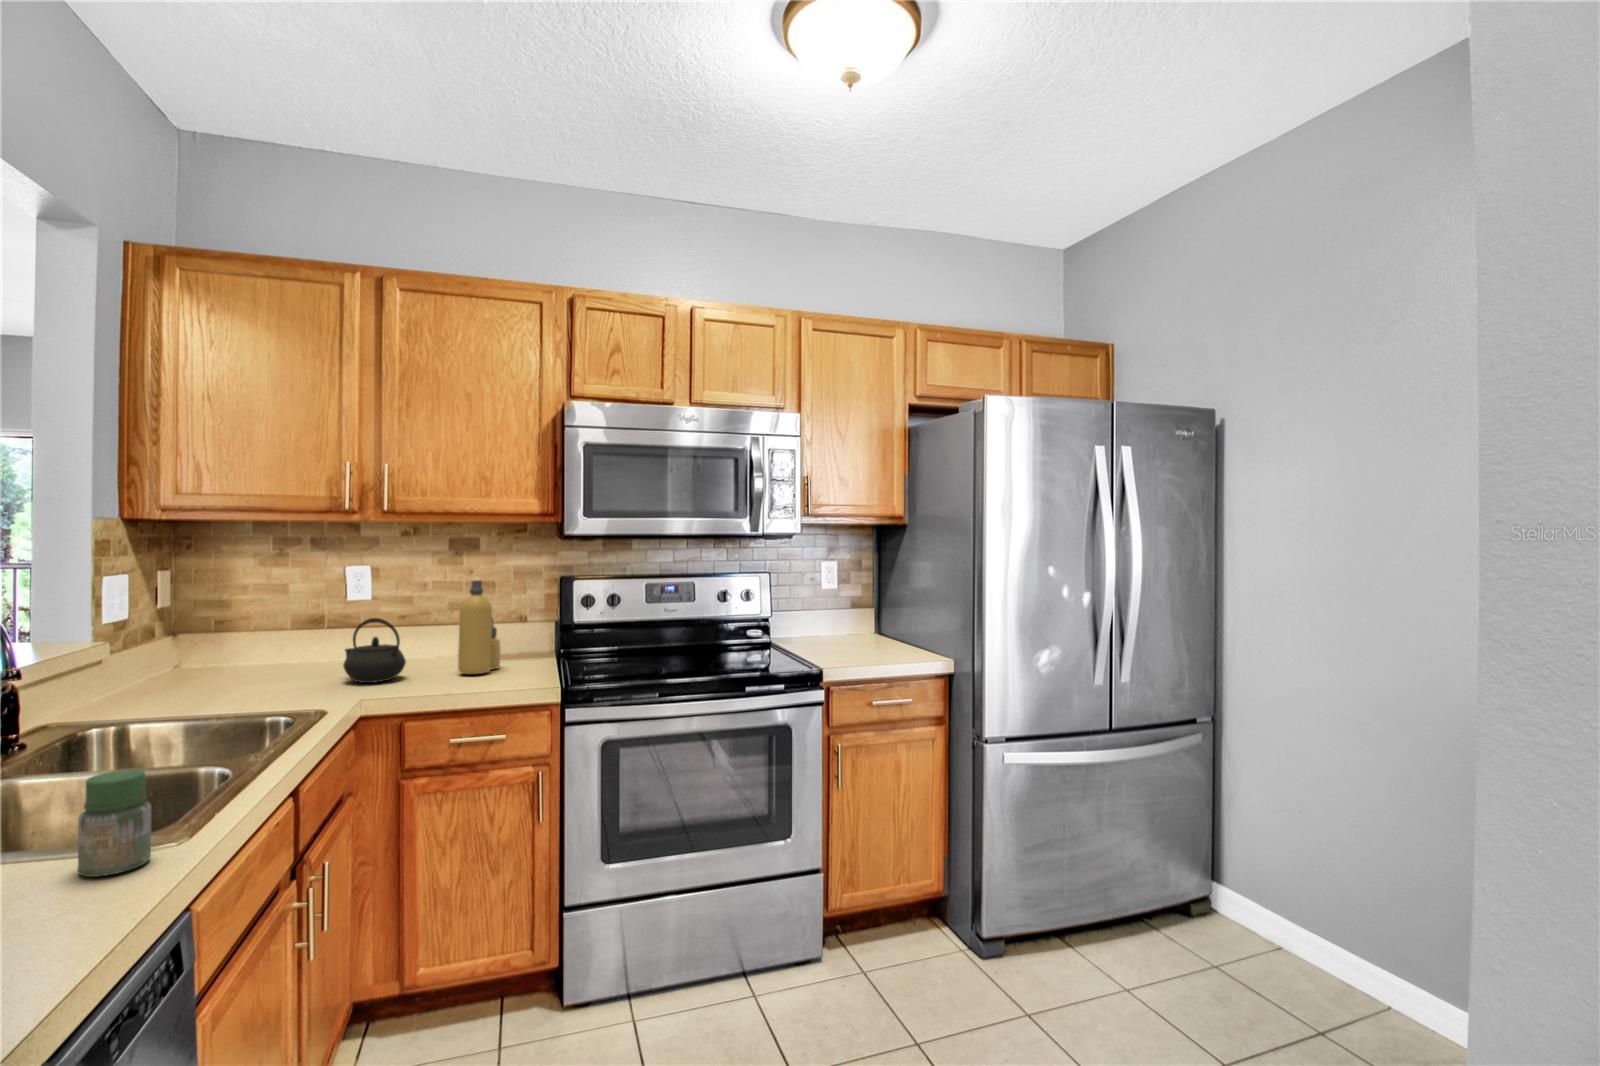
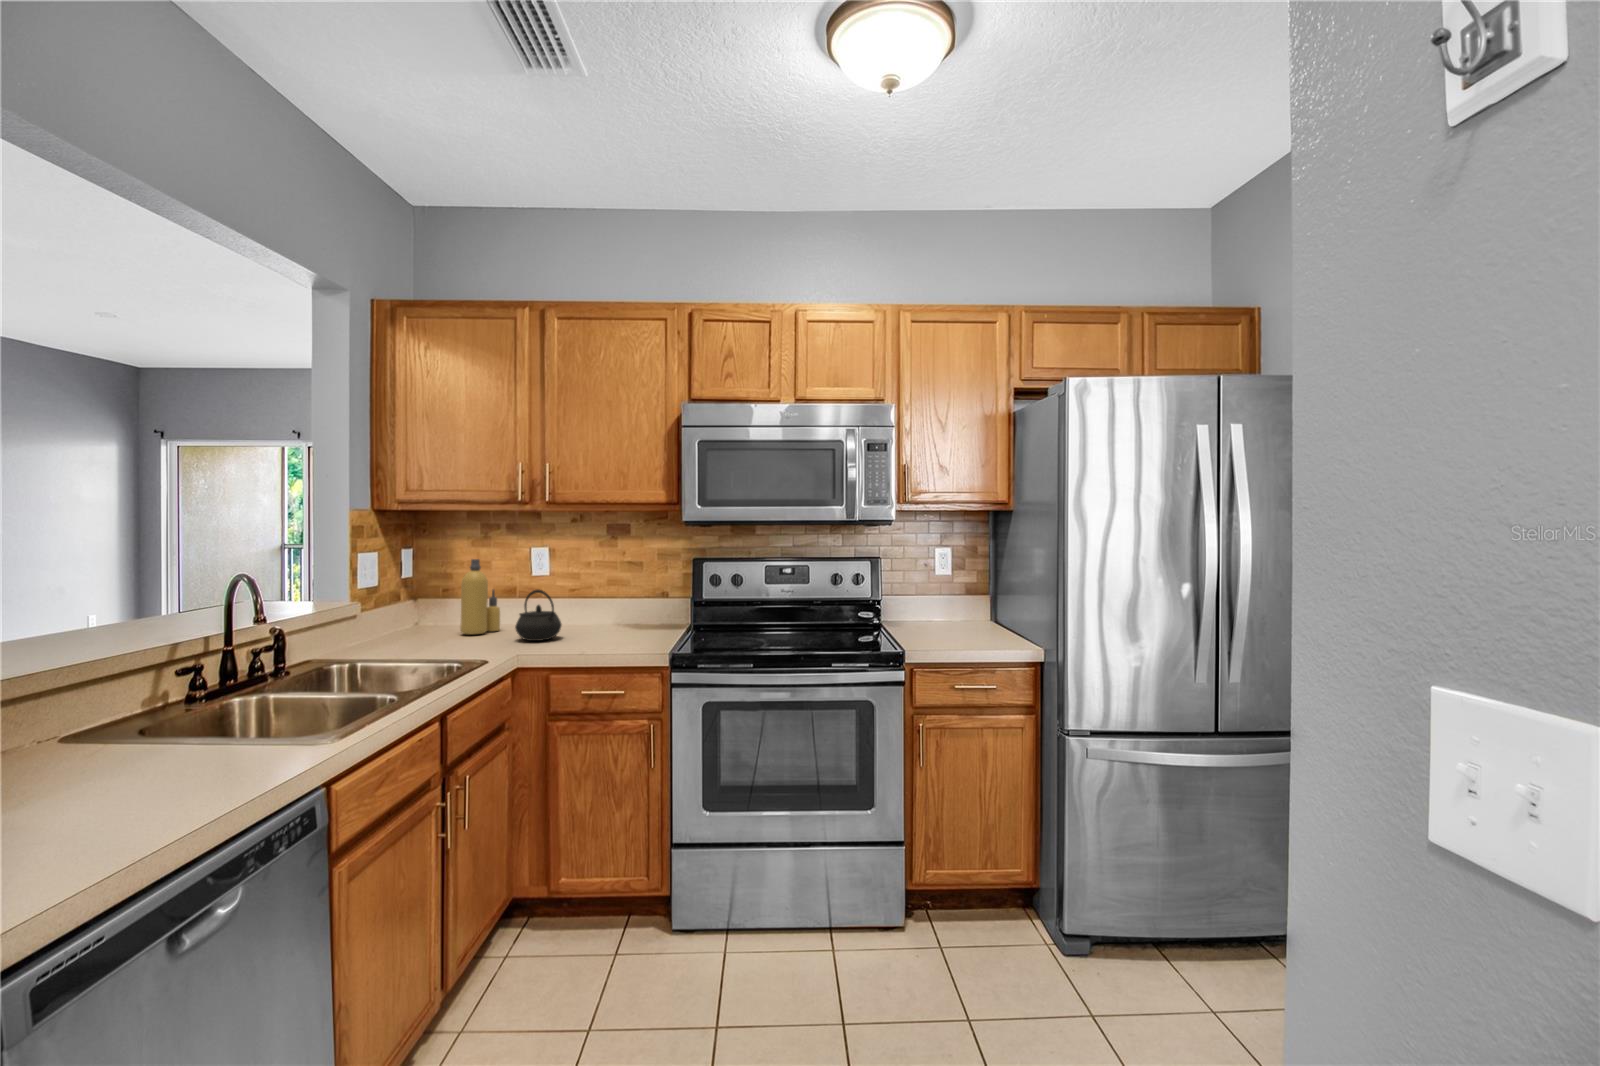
bottle: present [458,581,500,674] -> present [460,559,500,634]
jar: present [78,769,151,877] -> none [259,691,304,761]

